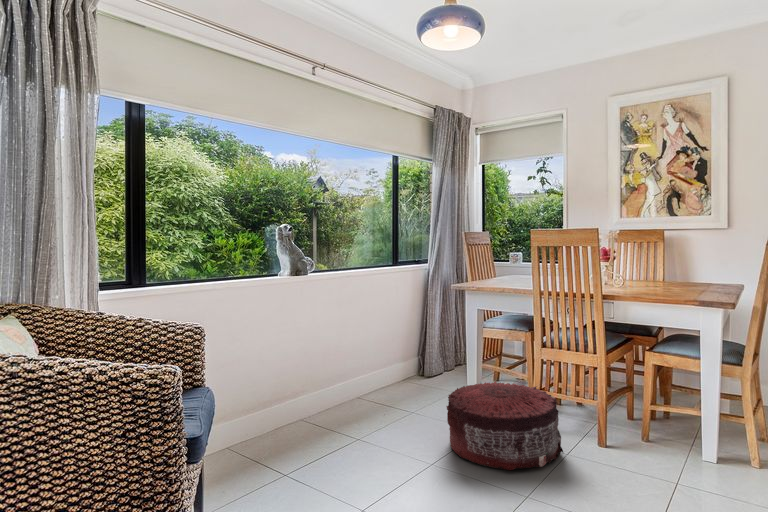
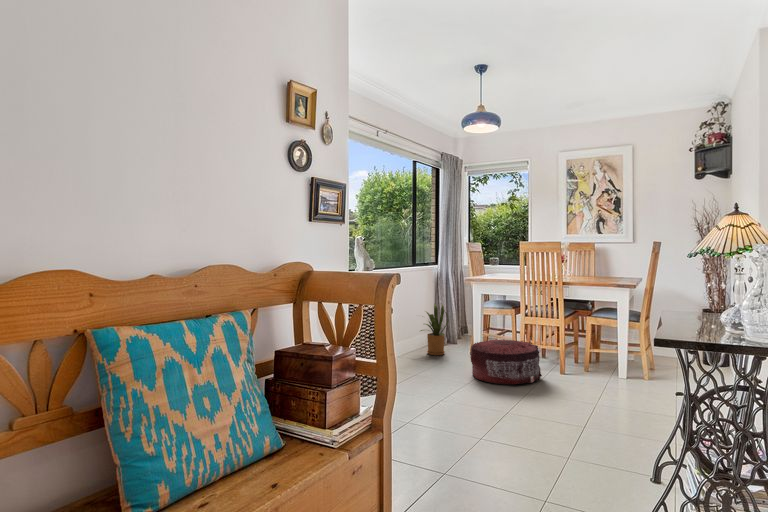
house plant: none [391,317,436,393] -> present [421,304,449,355]

